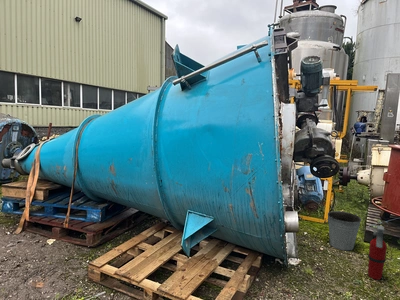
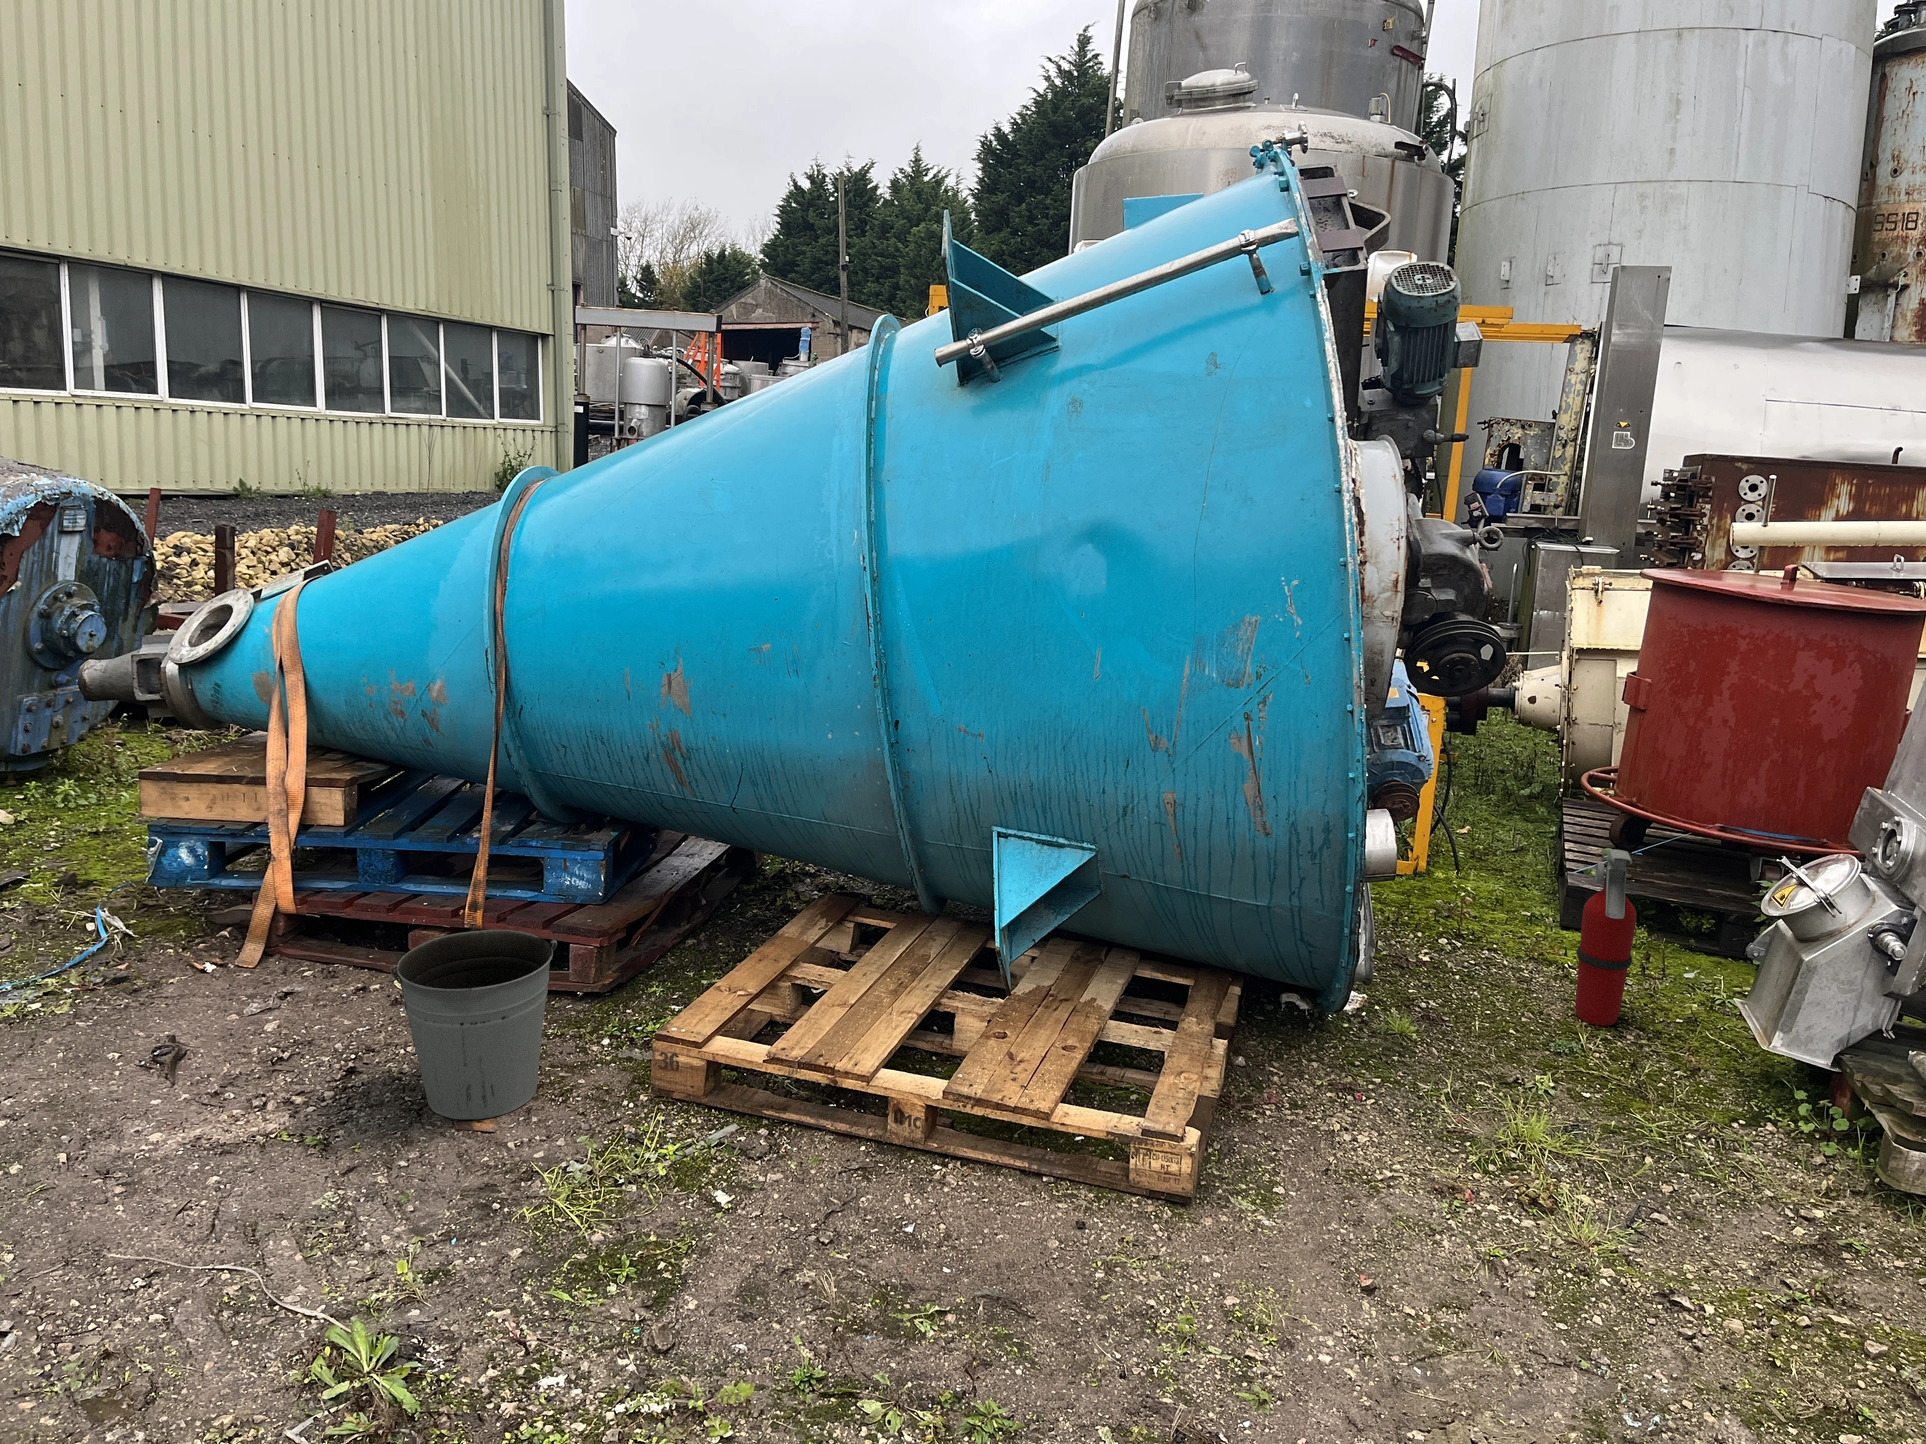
bucket: present [328,211,361,250] -> present [390,930,557,1119]

